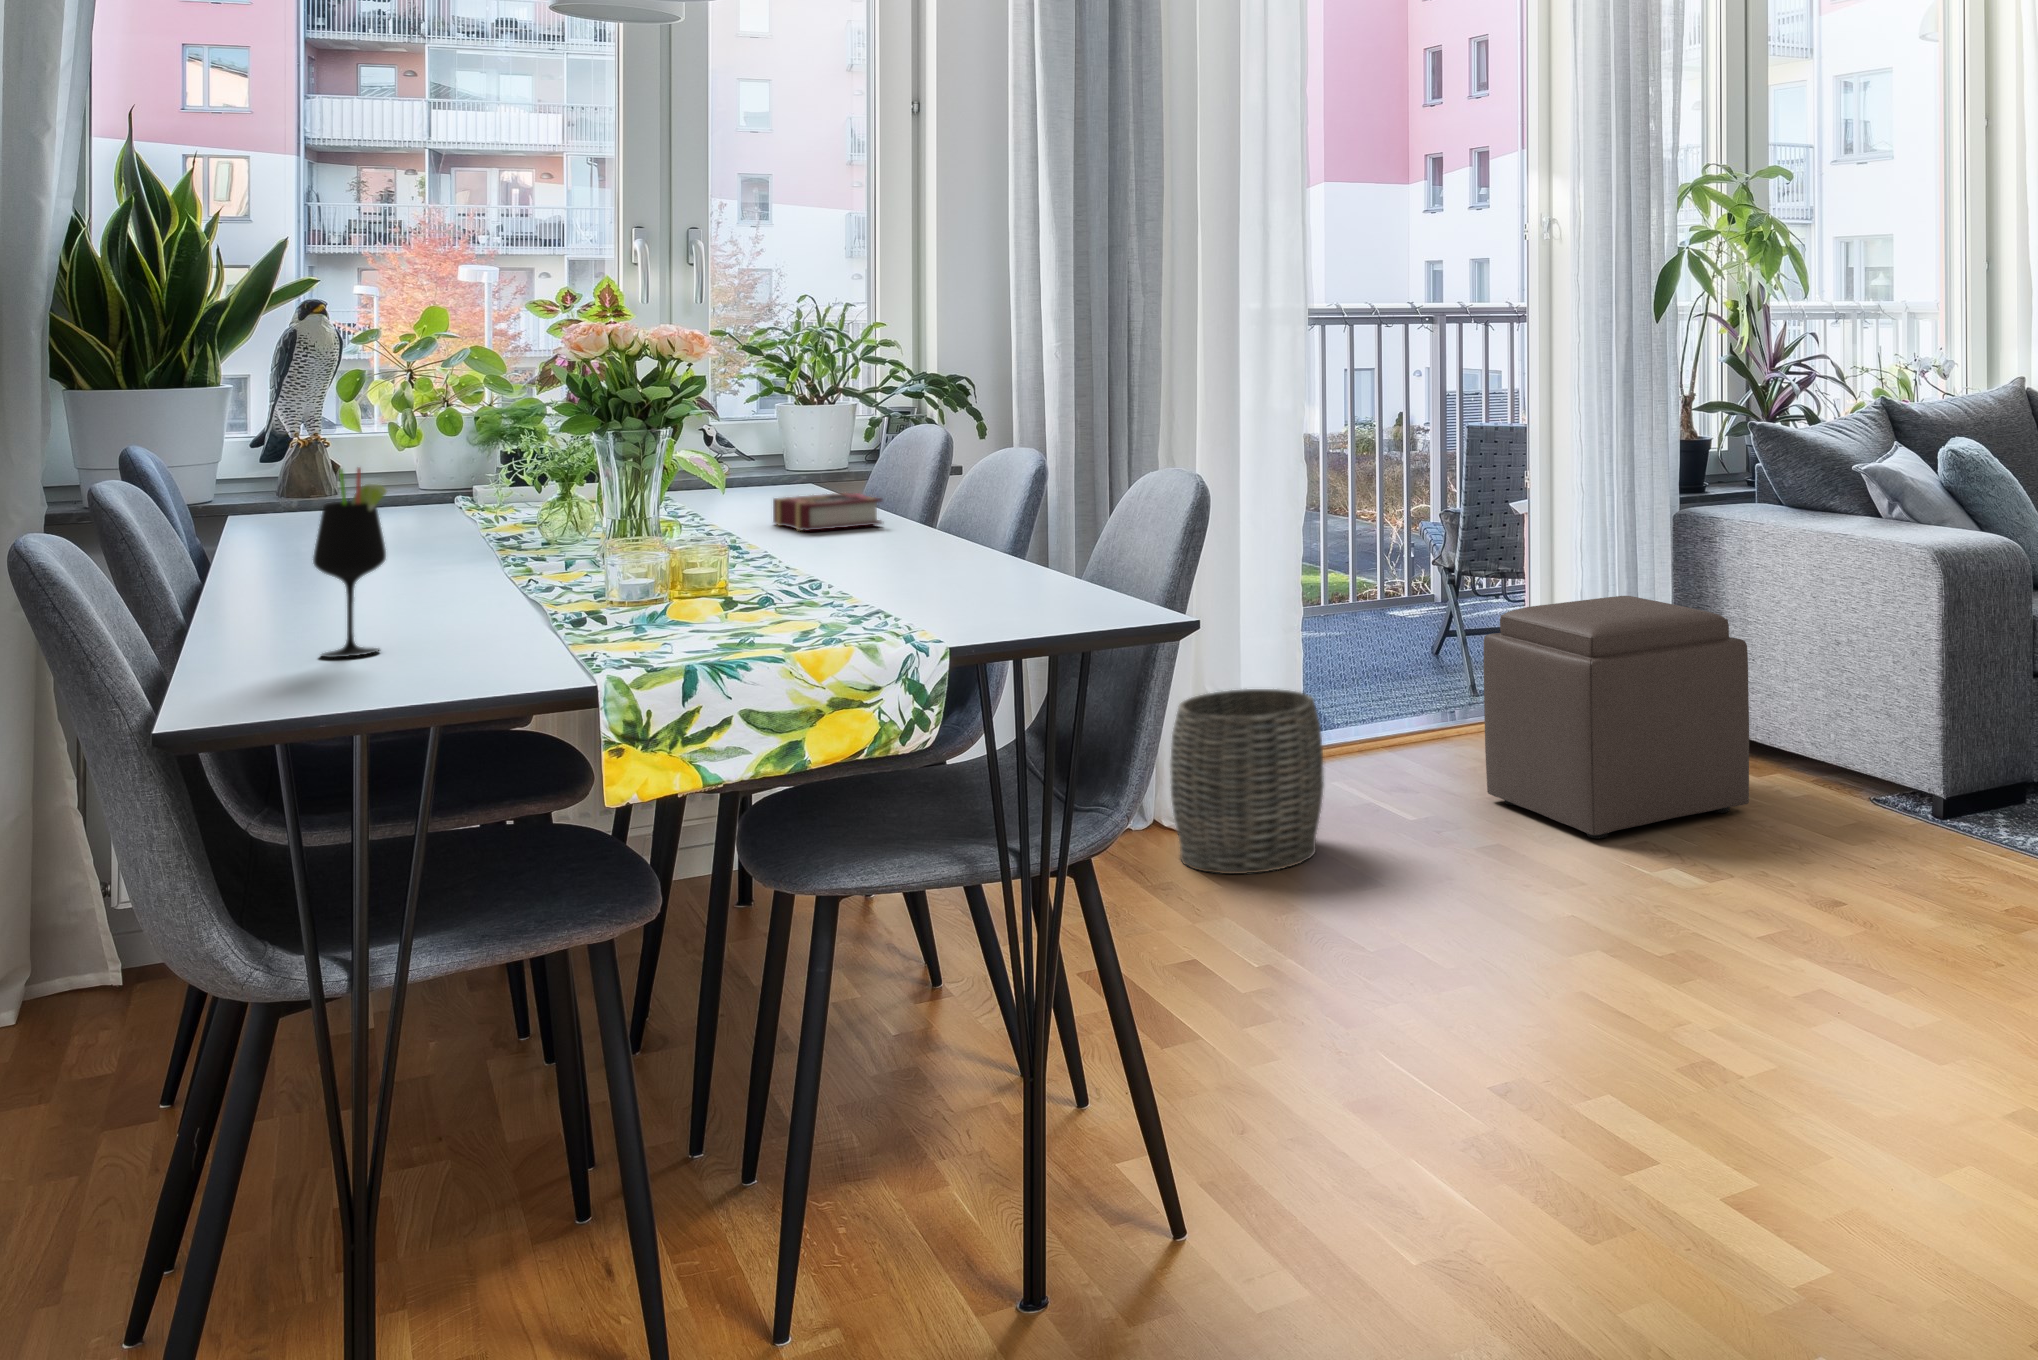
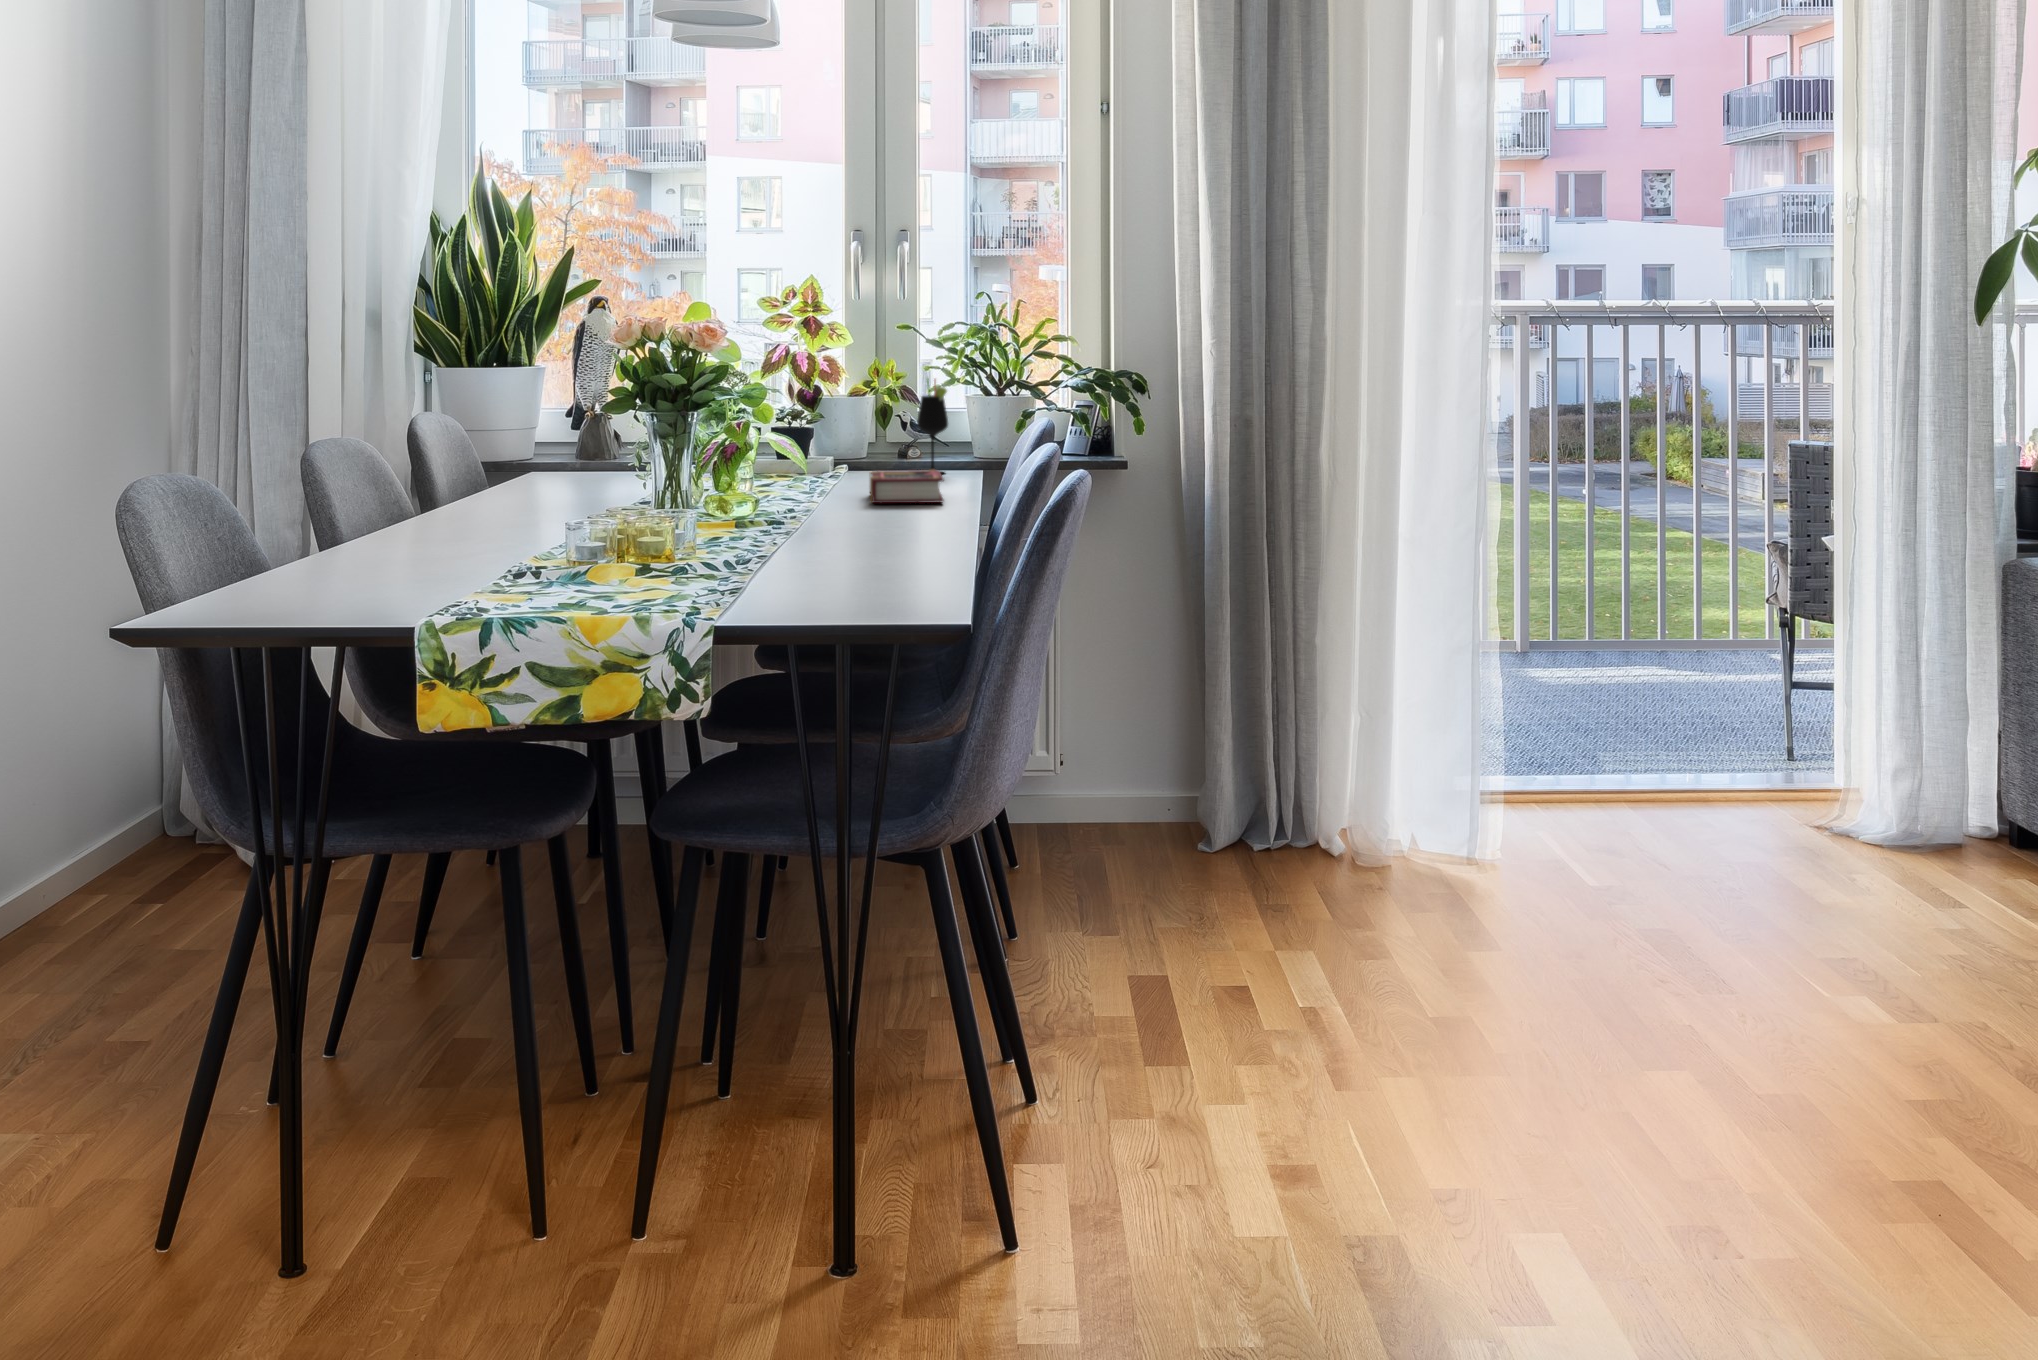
wine glass: present [313,468,386,657] -> present [917,379,948,473]
ottoman: present [1484,596,1749,839] -> none [1684,655,2013,946]
woven basket: present [1170,689,1324,874] -> none [1295,702,1458,901]

